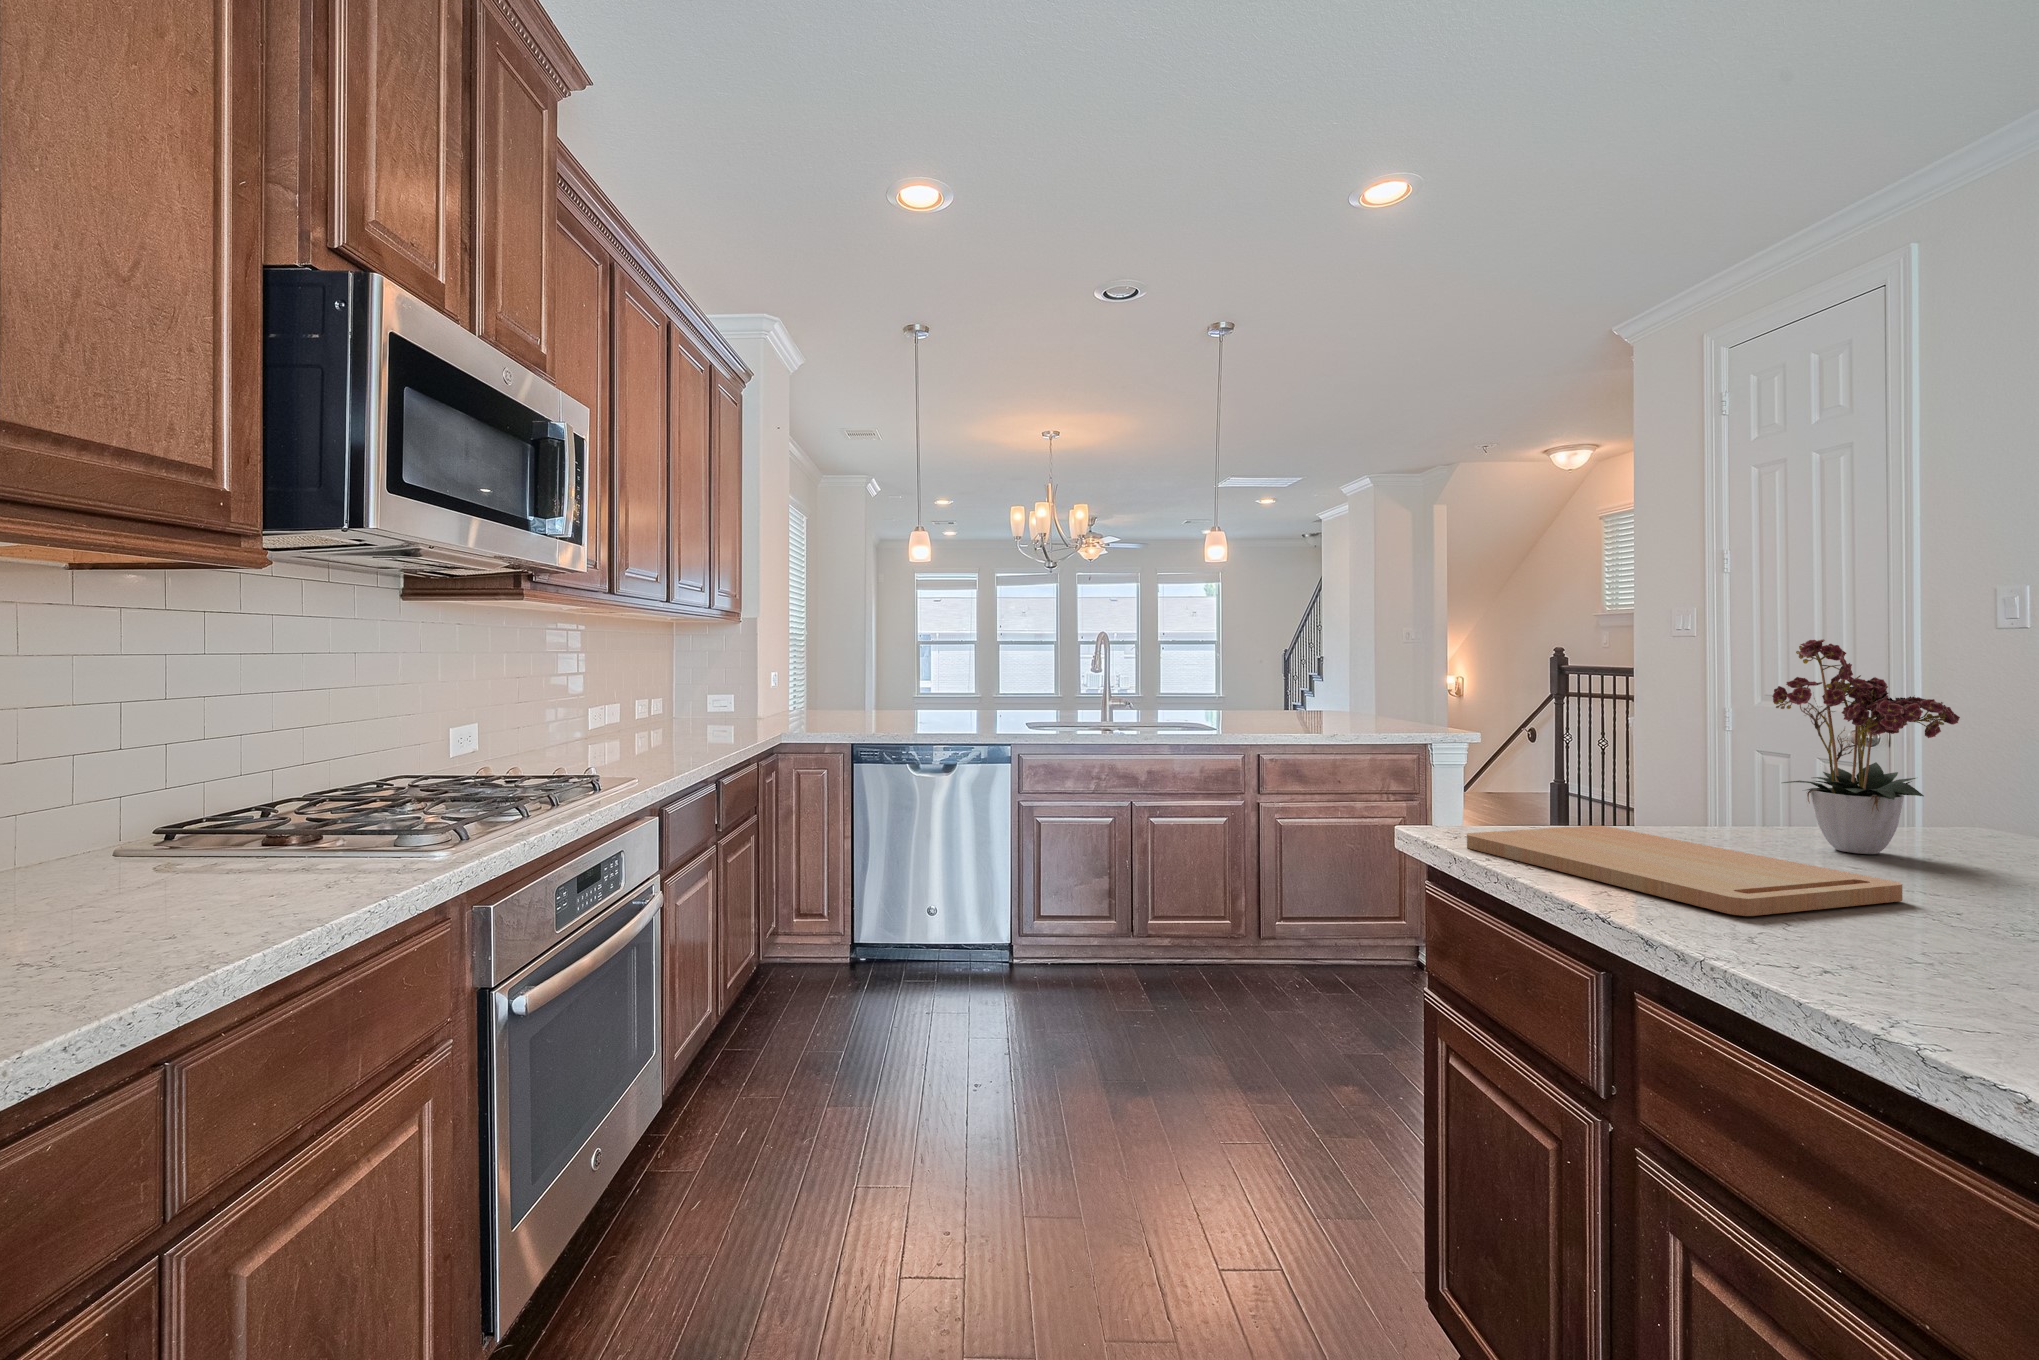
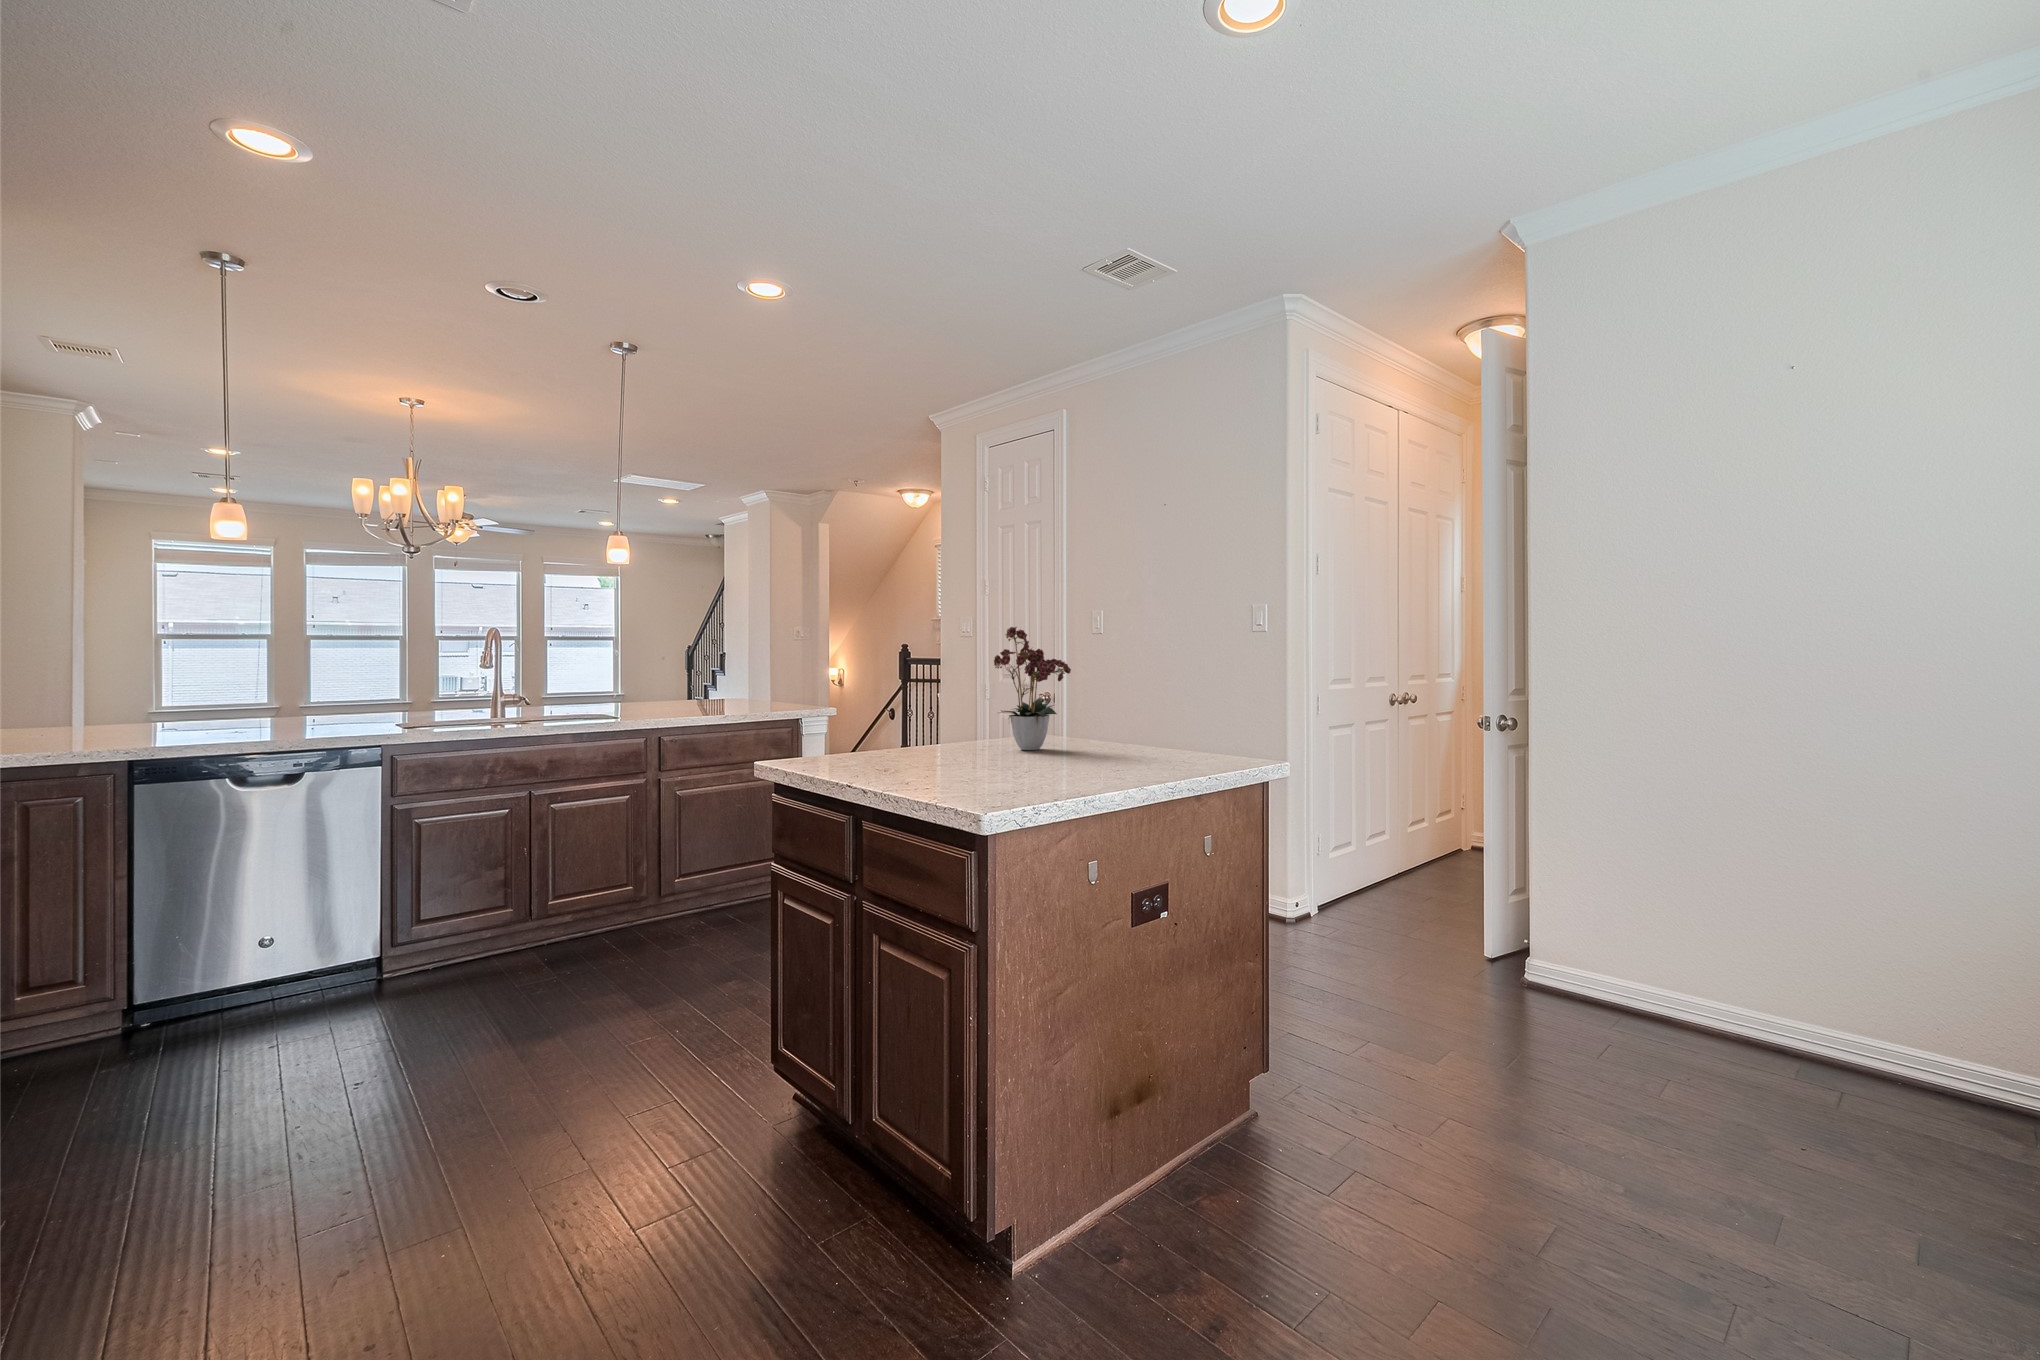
cutting board: present [1467,826,1903,916] -> none [821,749,1037,782]

